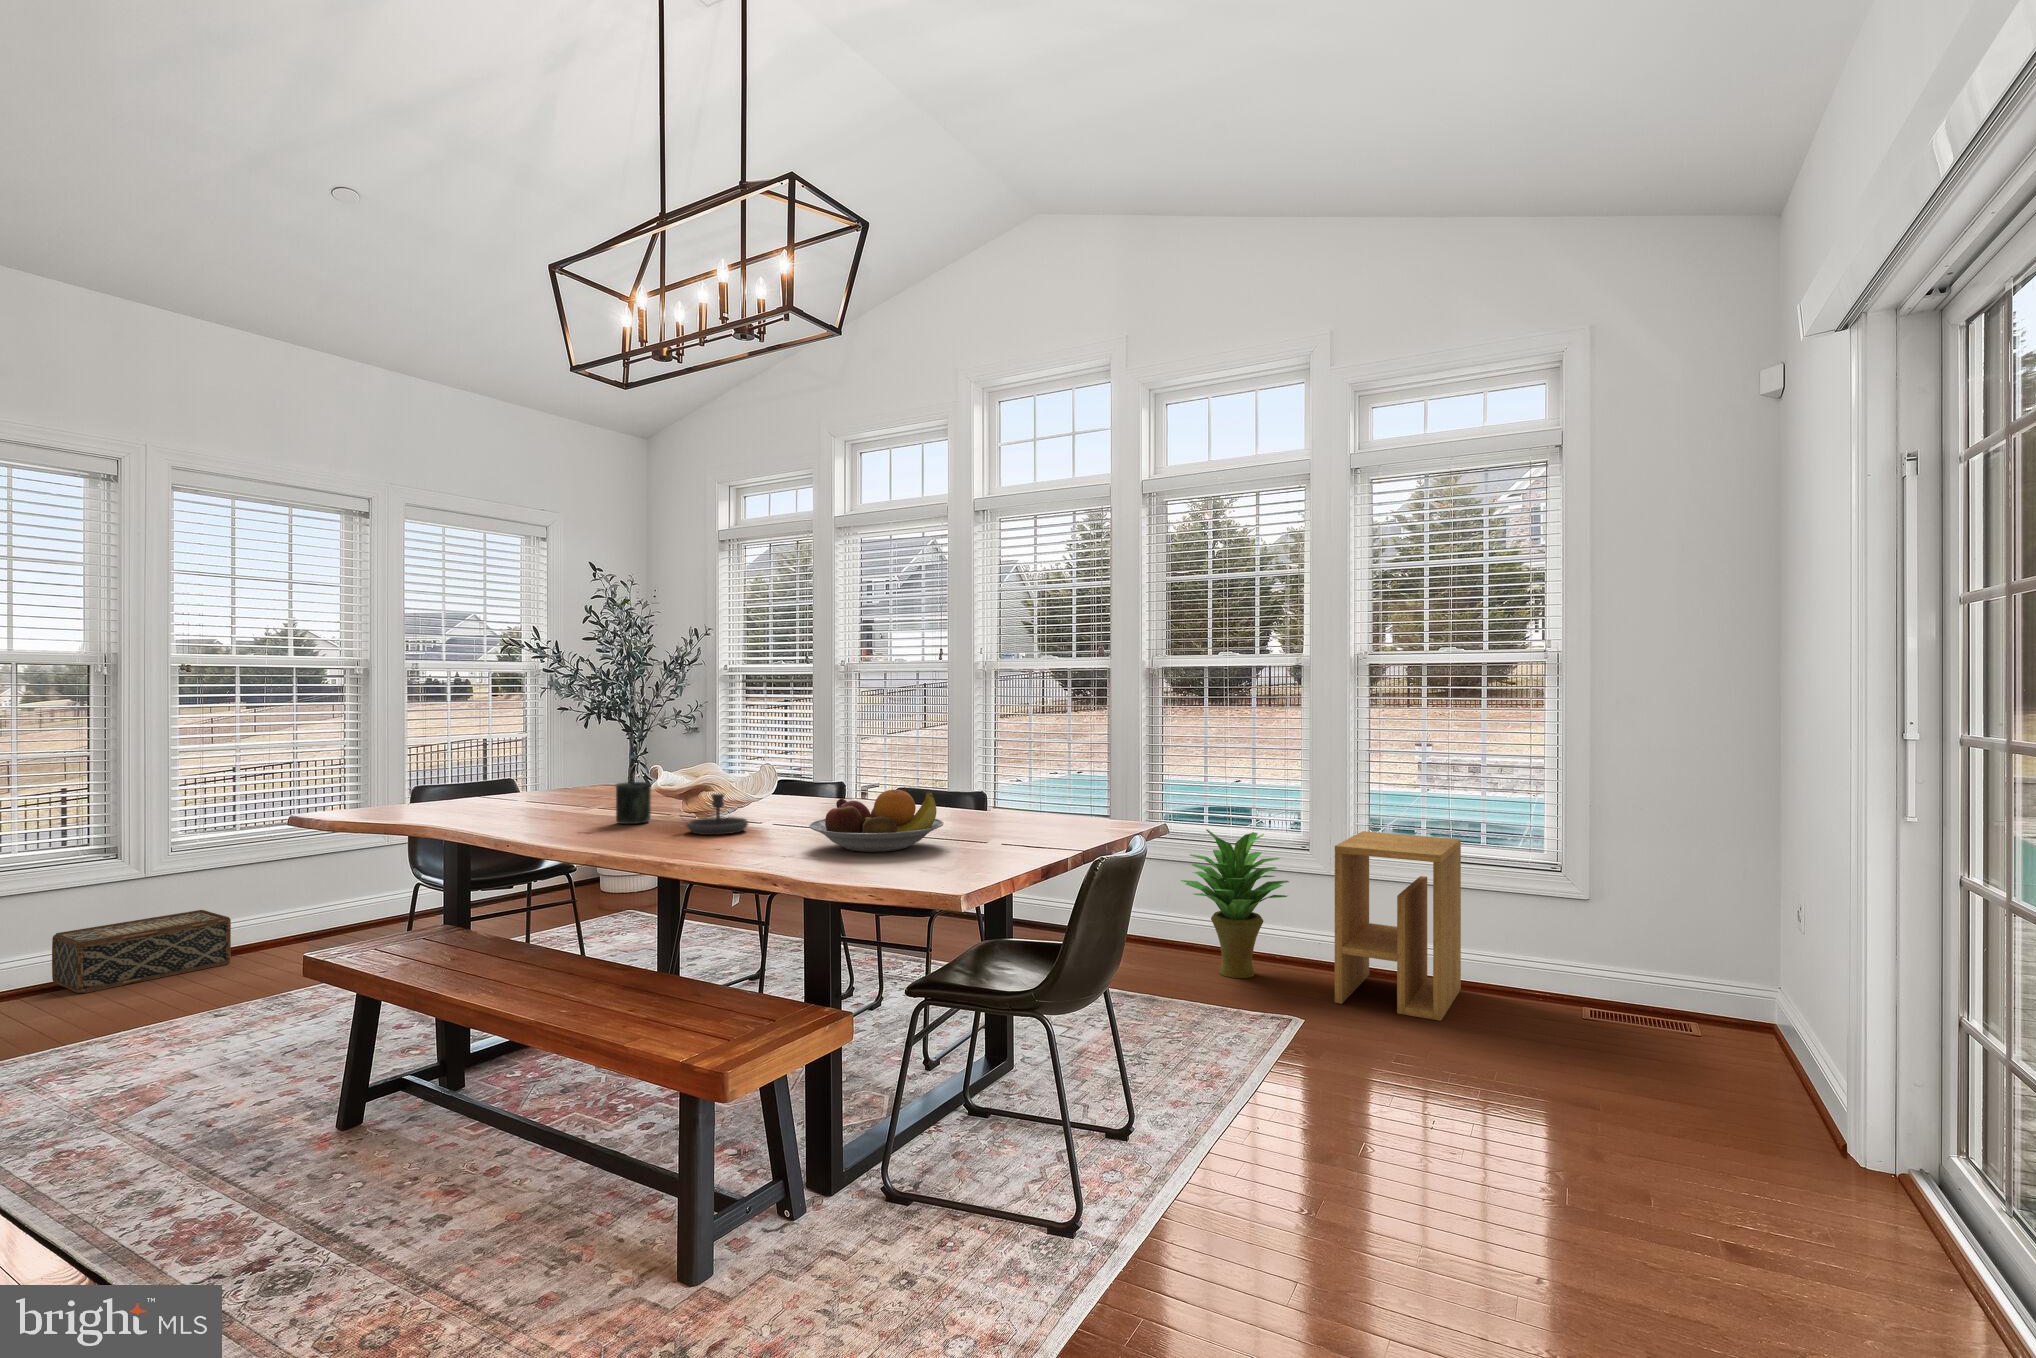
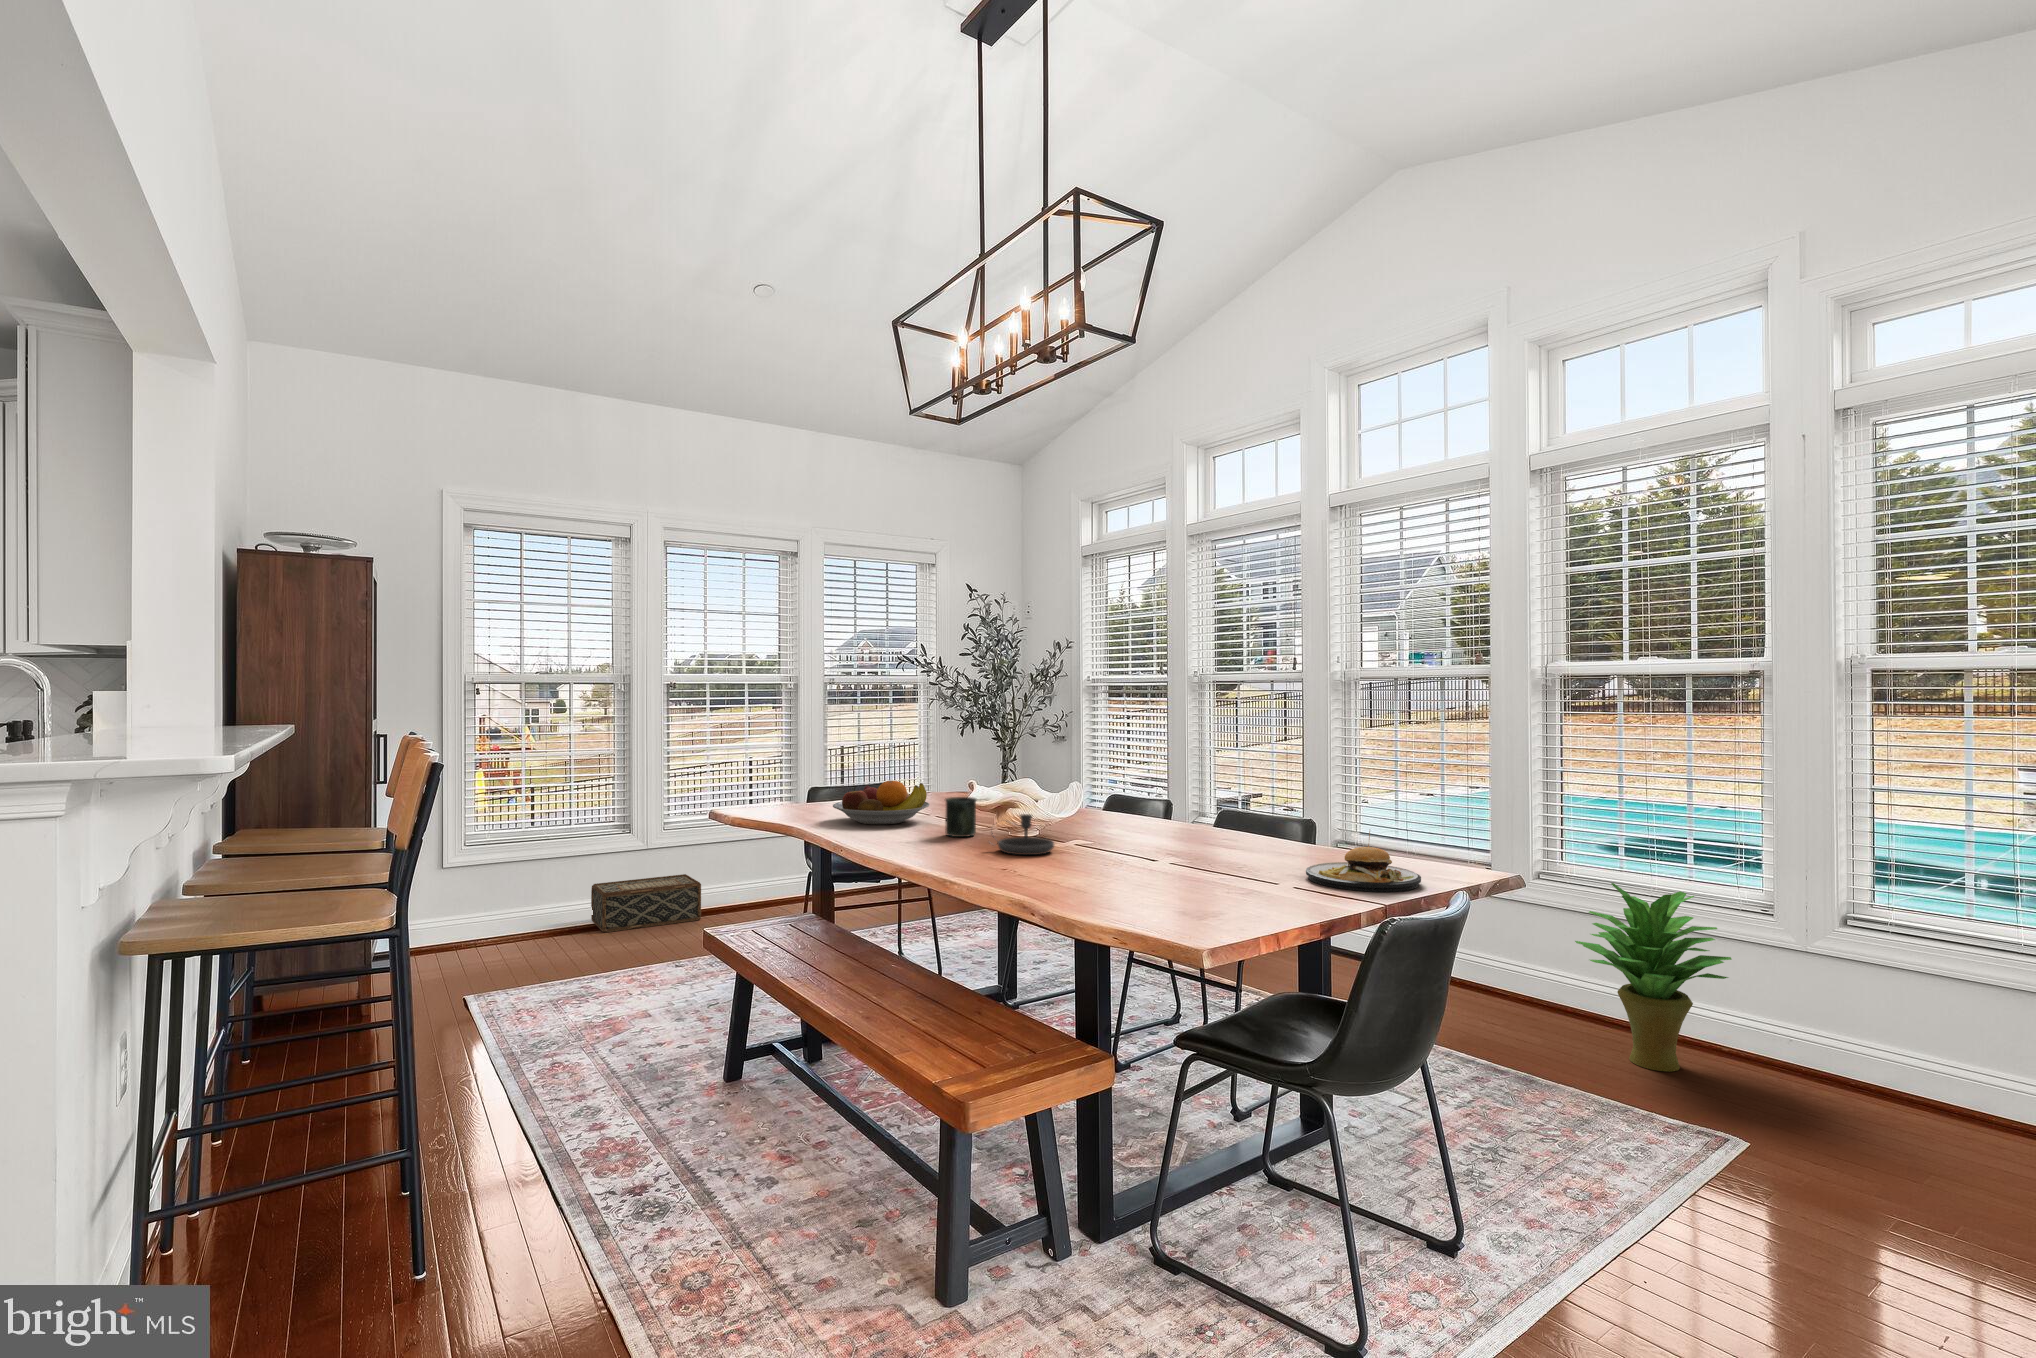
plate: none [997,784,1093,840] -> present [1306,831,1421,892]
fruit bowl: present [809,790,944,852] -> present [833,781,930,825]
side table: present [1335,831,1461,1021] -> none [1795,905,2017,1182]

